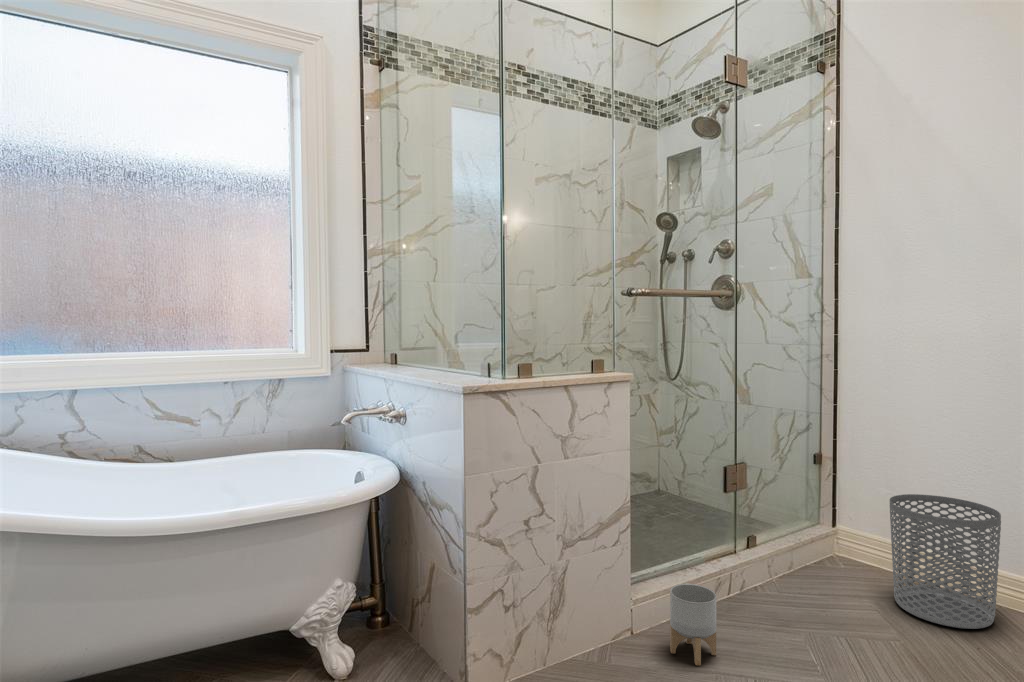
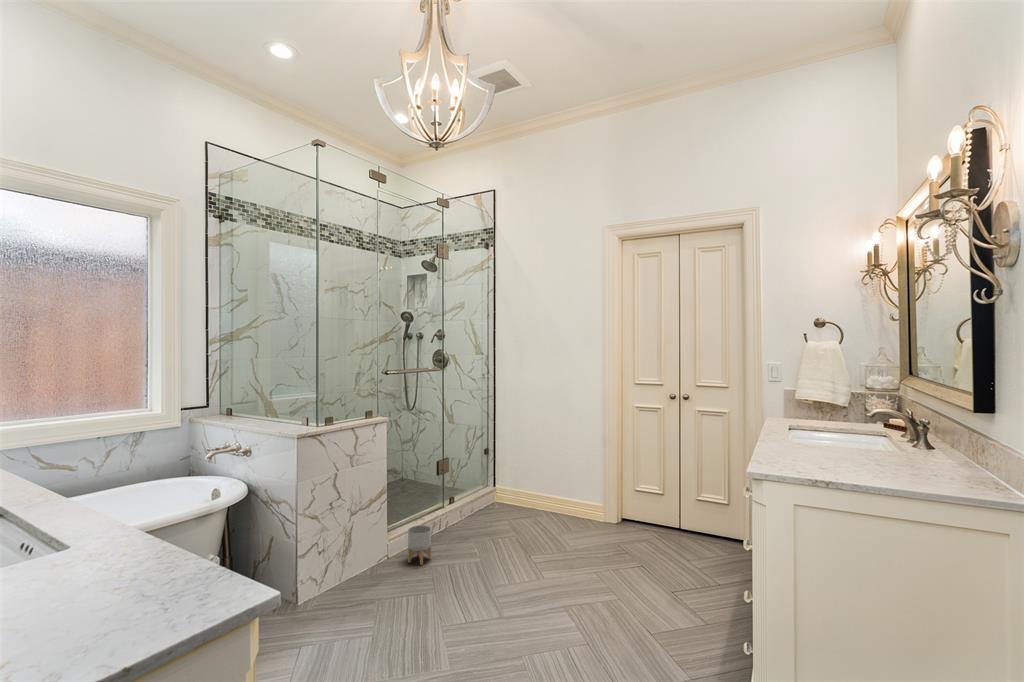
waste bin: present [890,494,1001,629] -> none [515,465,557,526]

